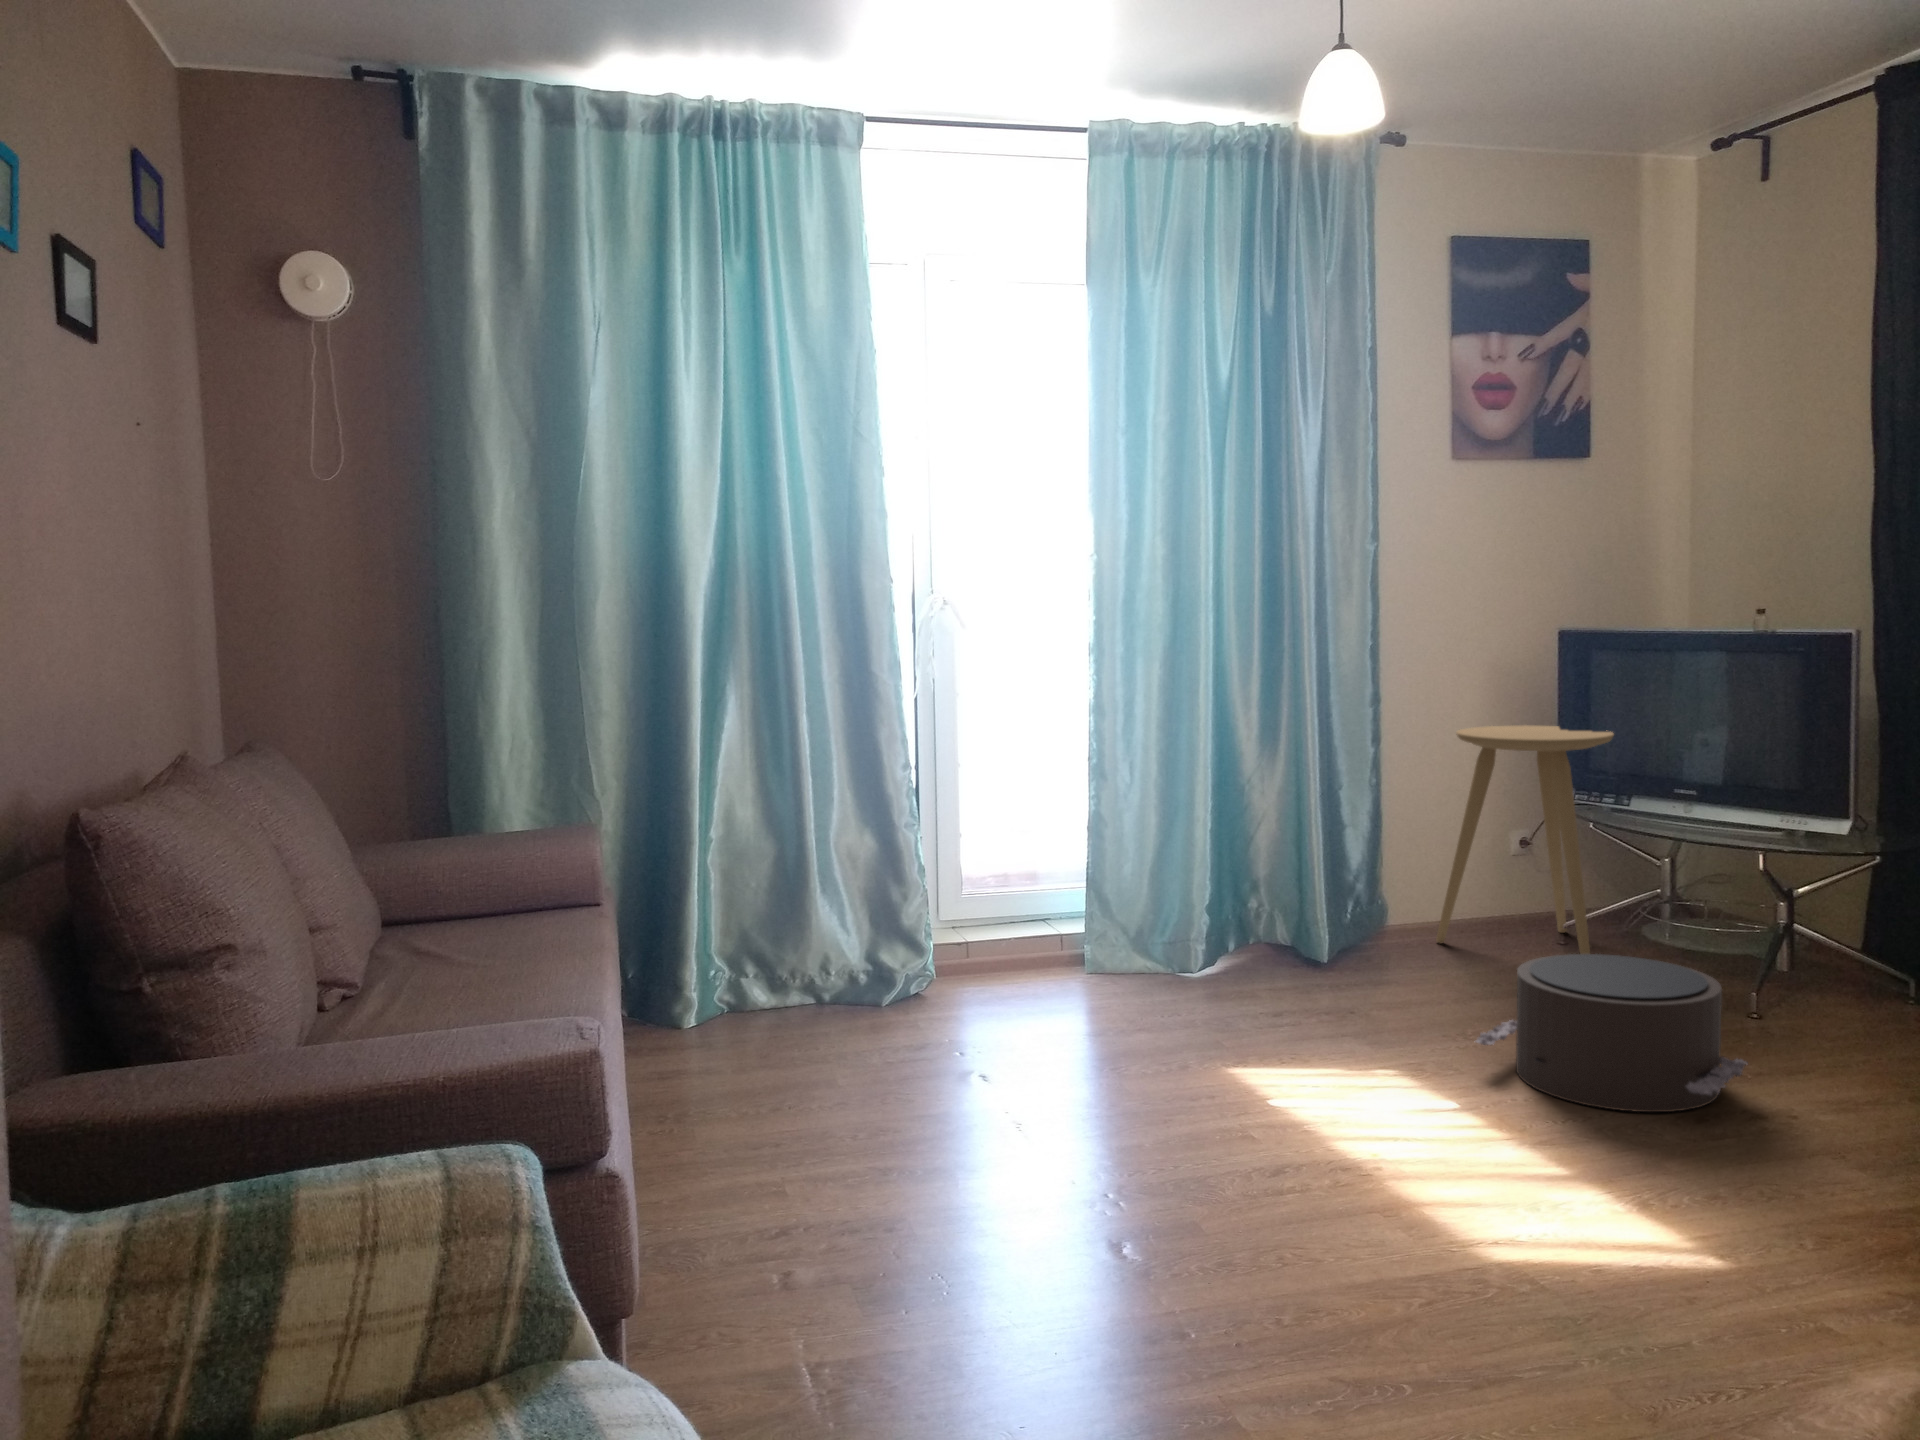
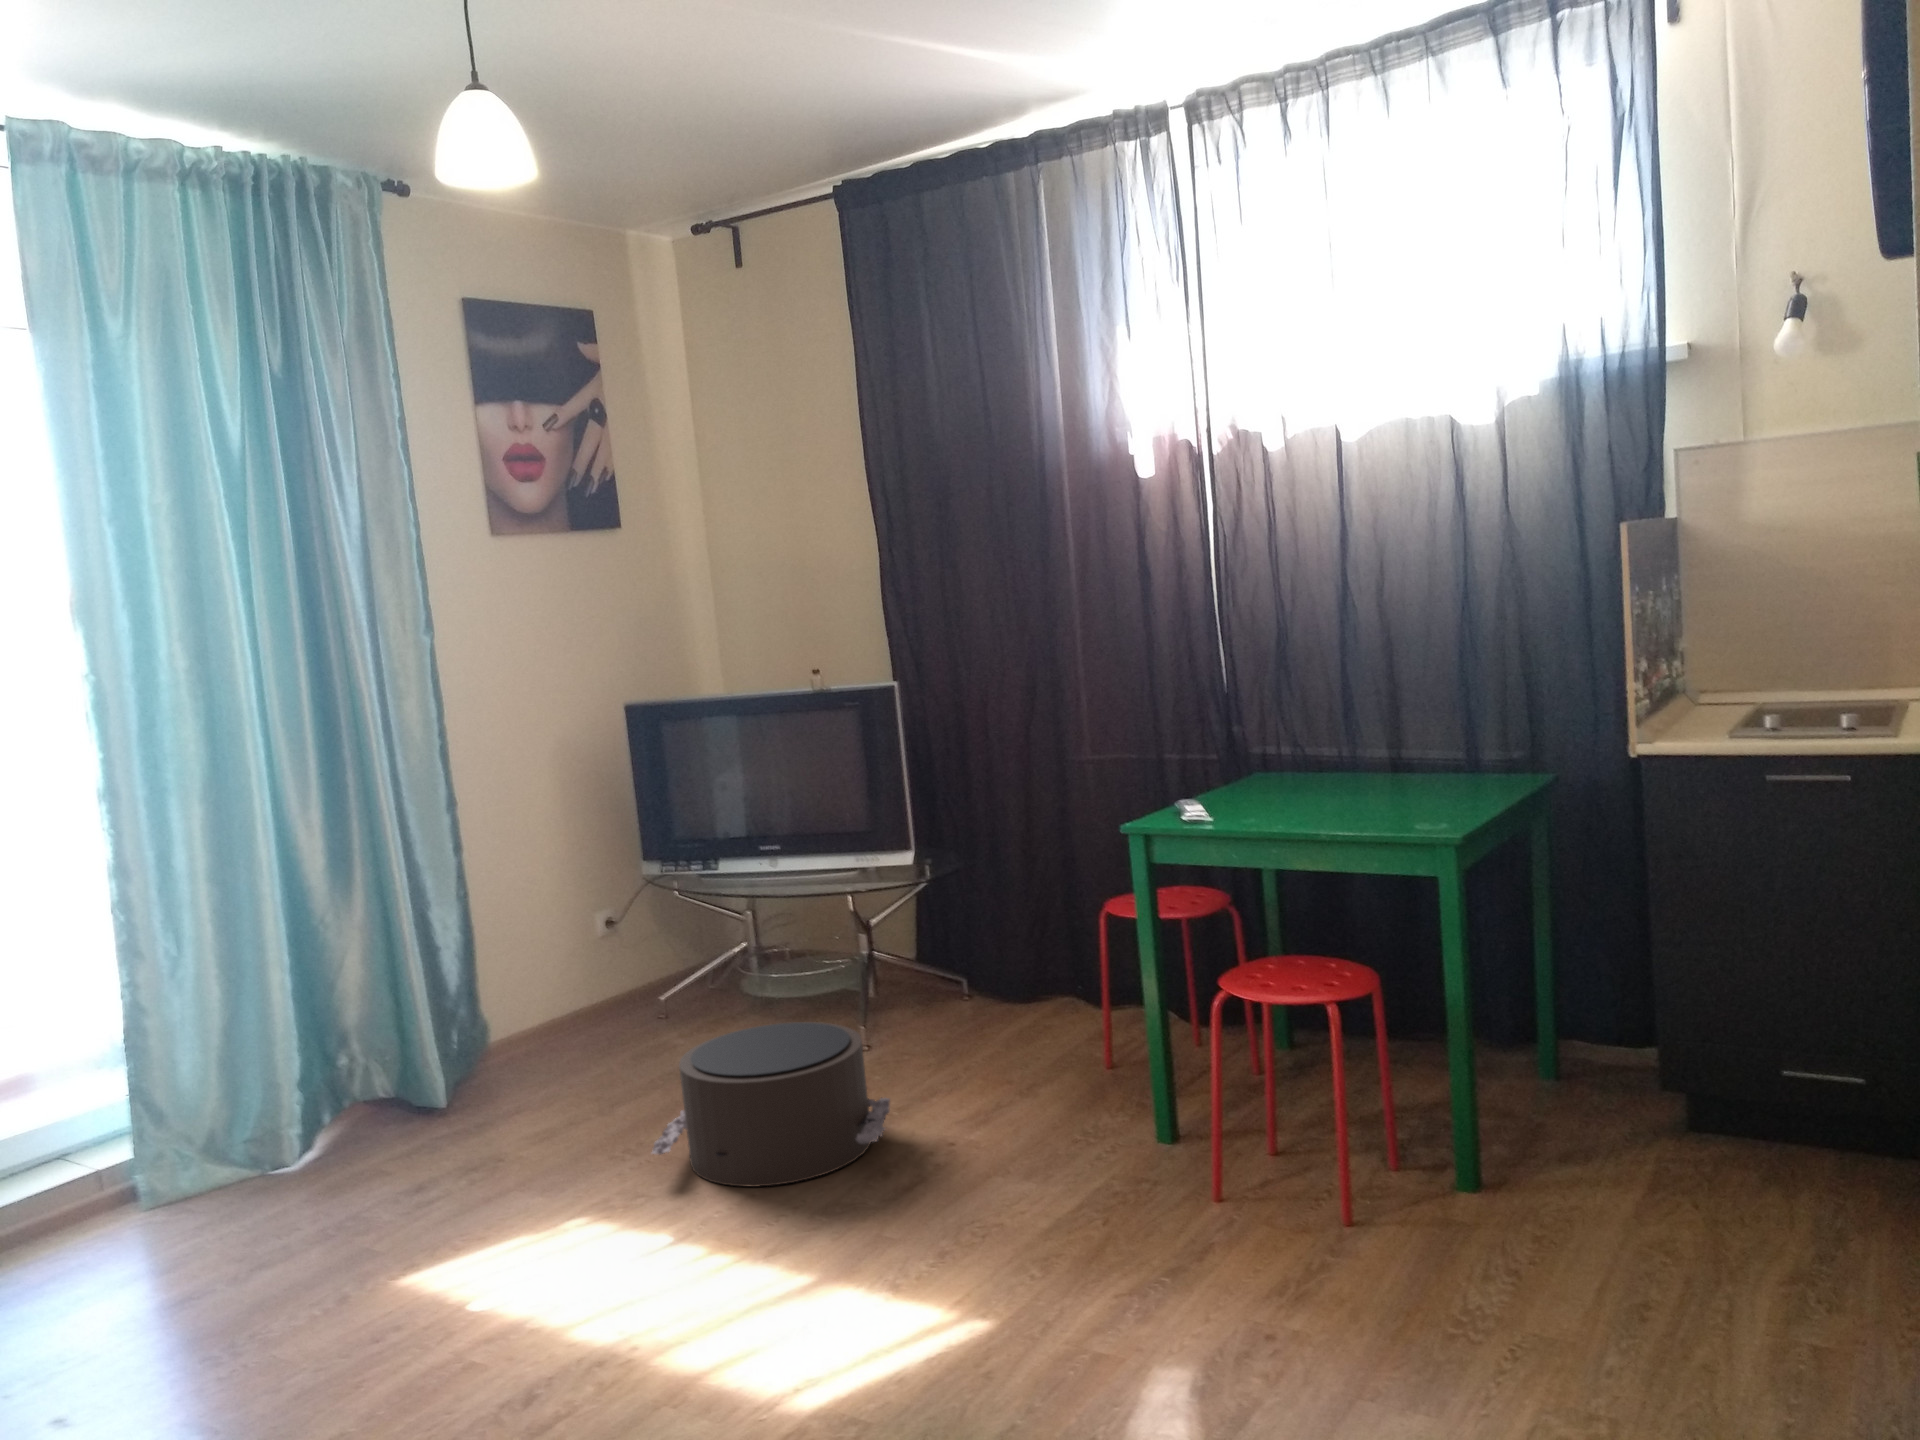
side table: present [1436,725,1614,954] -> none [541,799,710,1050]

